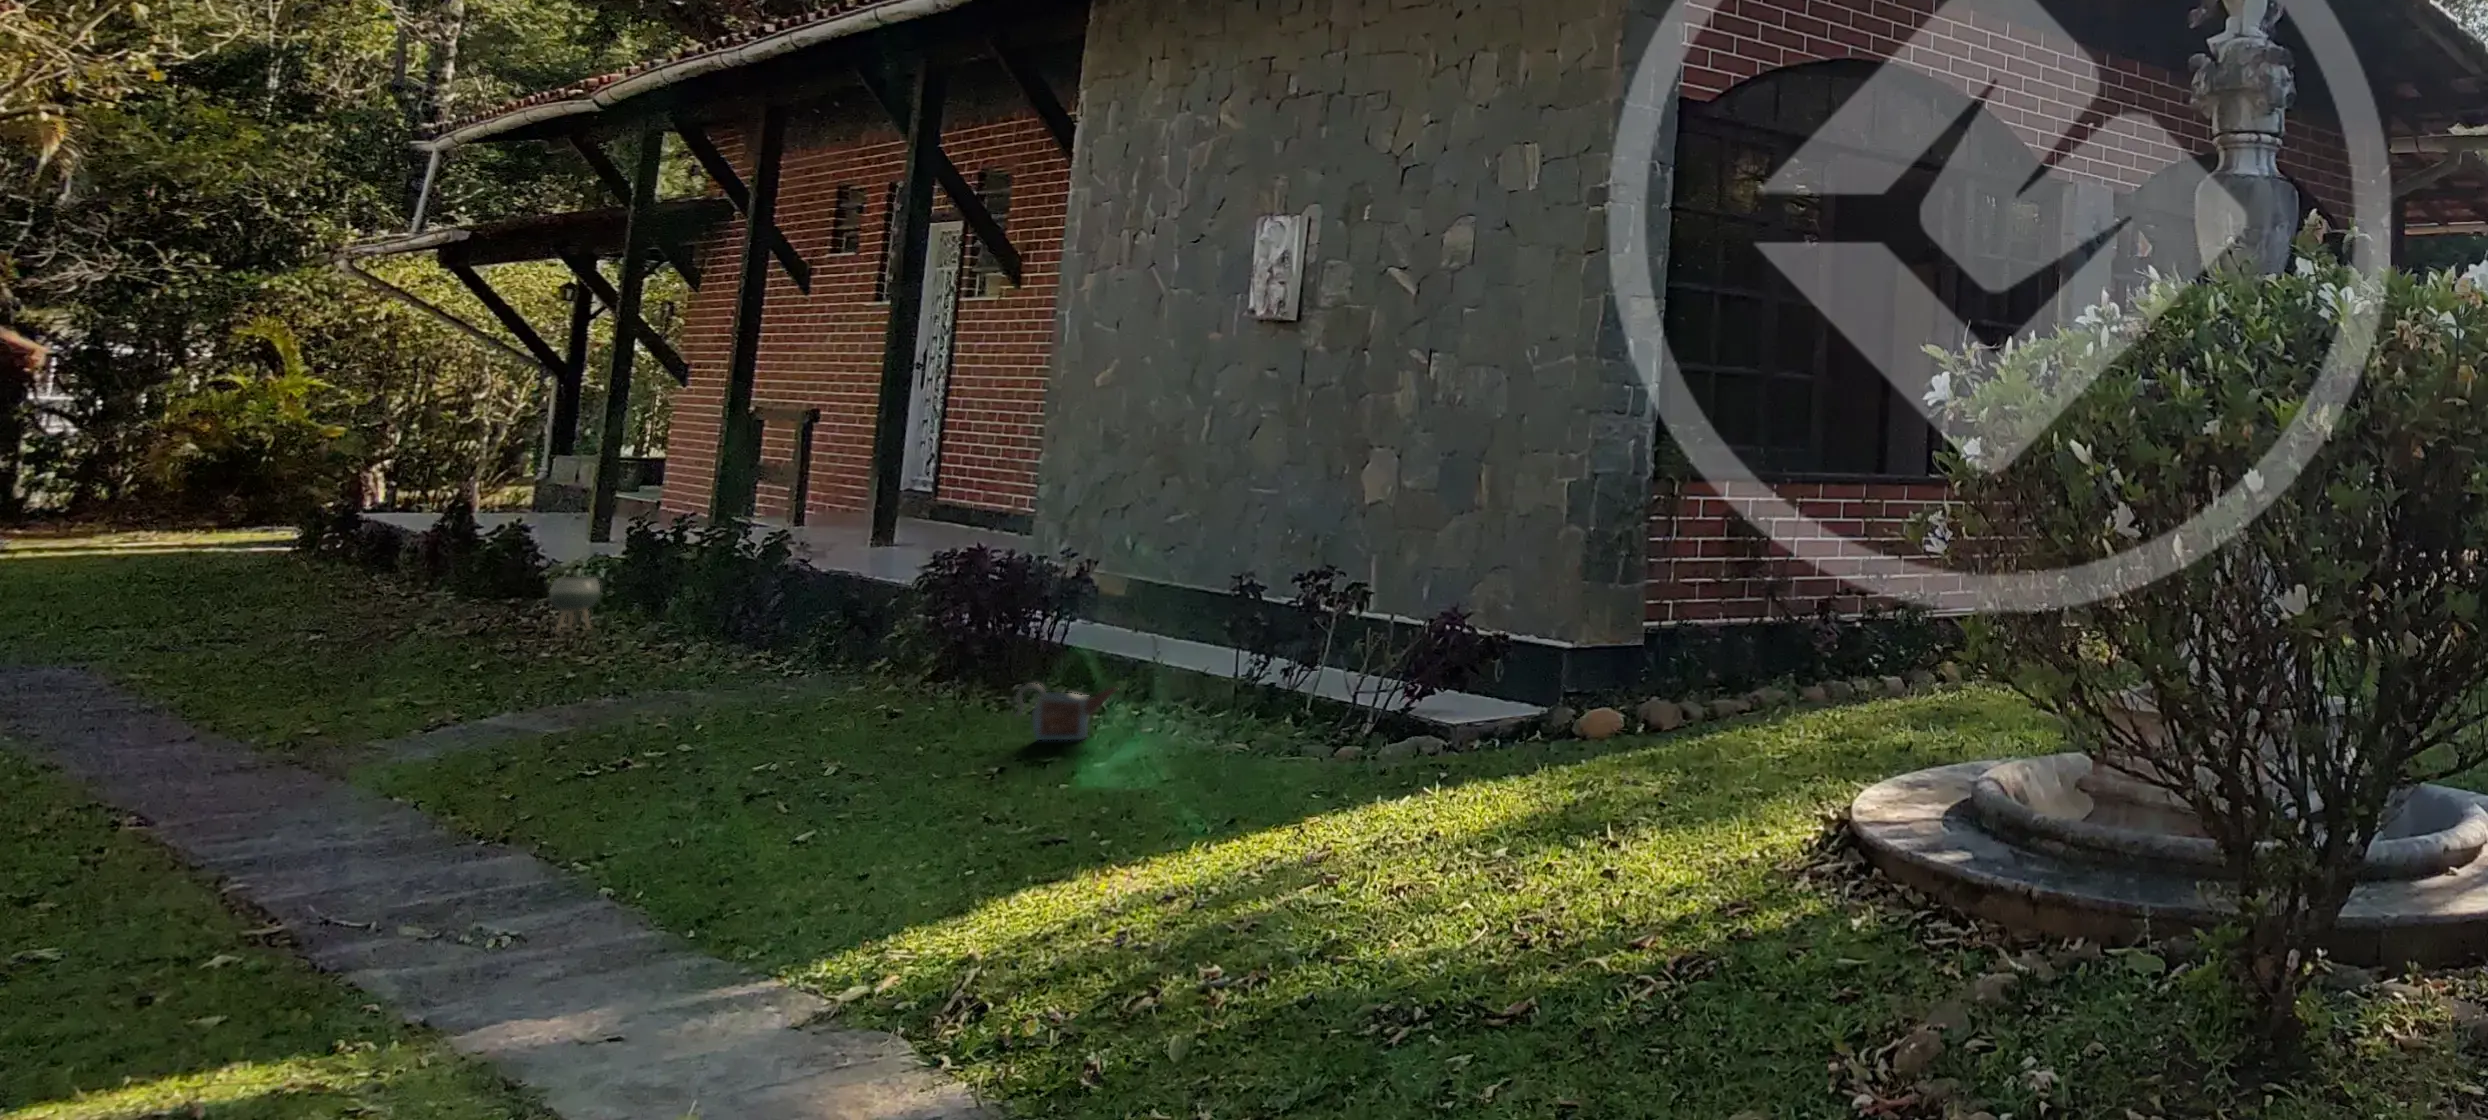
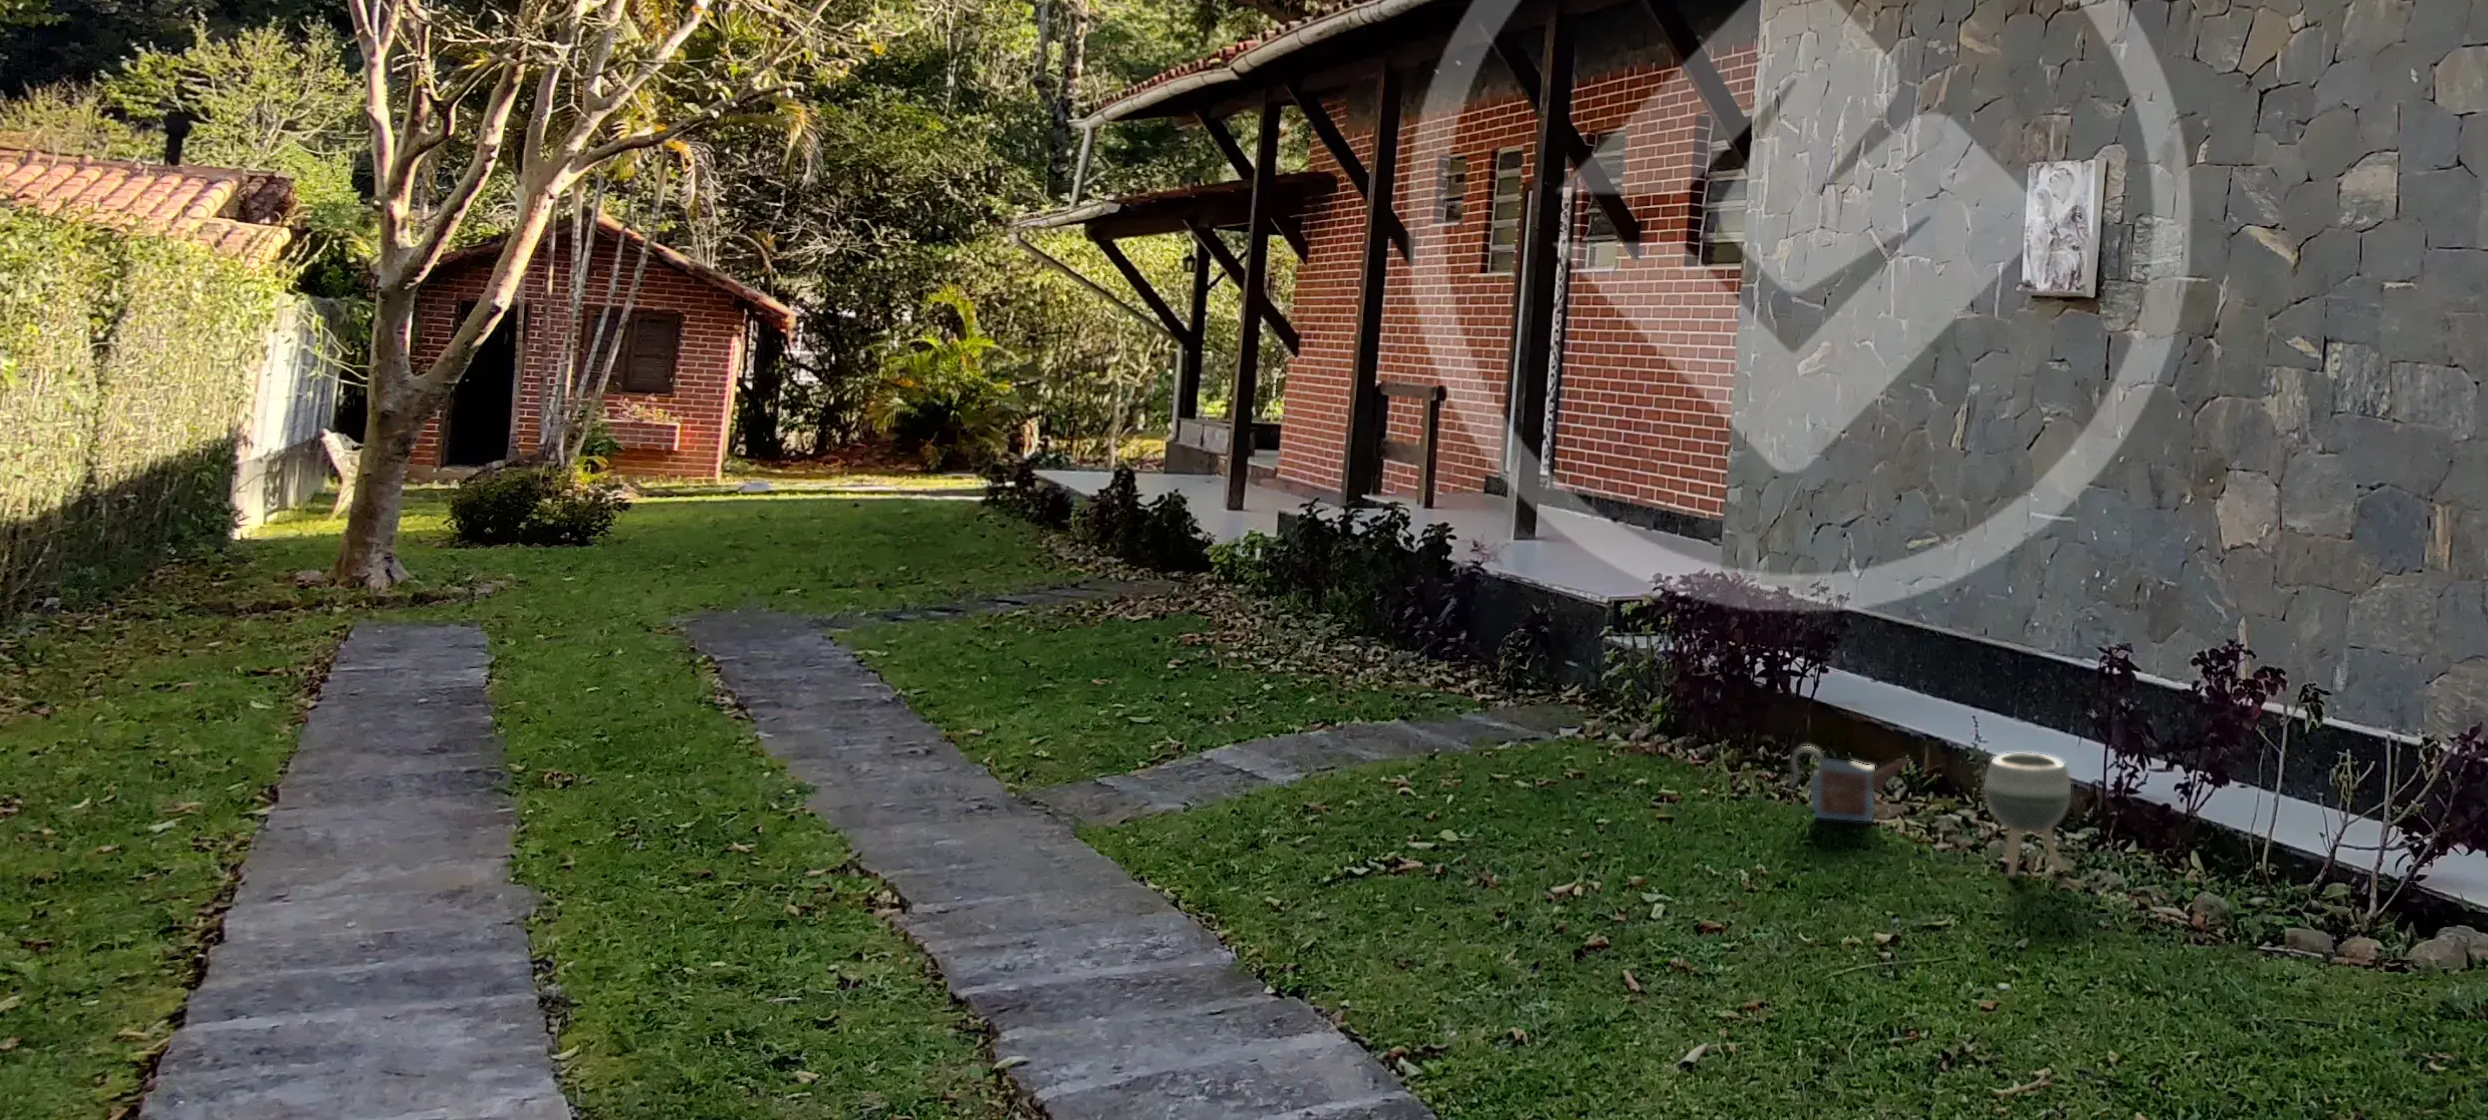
planter: present [550,577,600,631] -> present [1985,753,2071,876]

